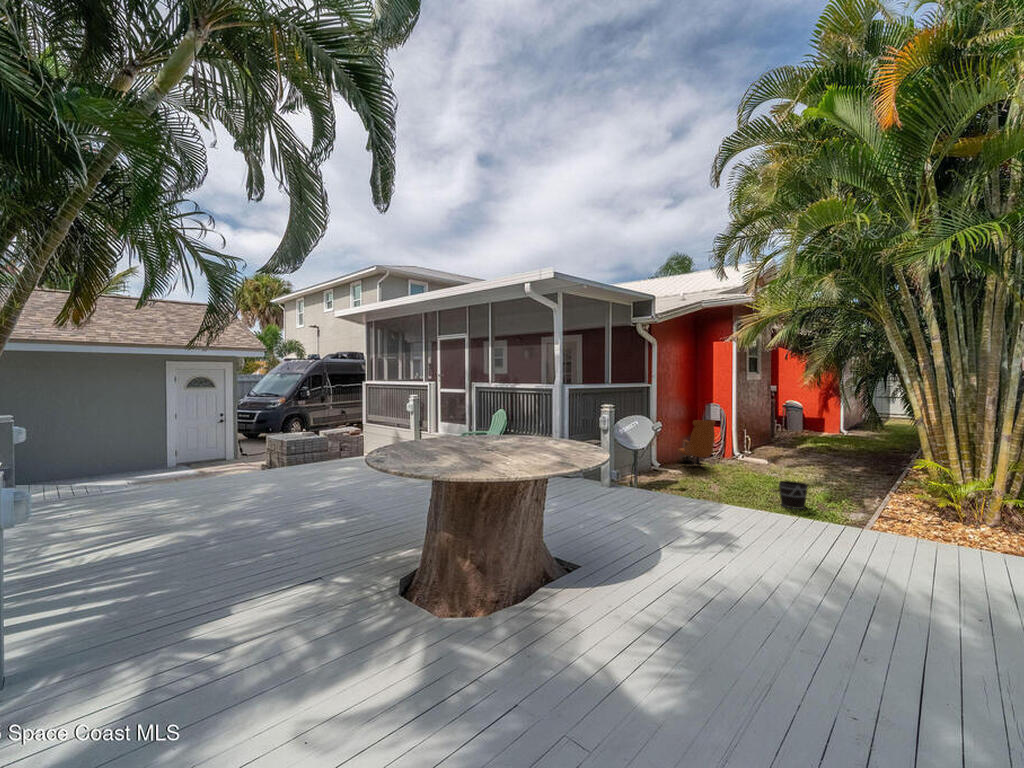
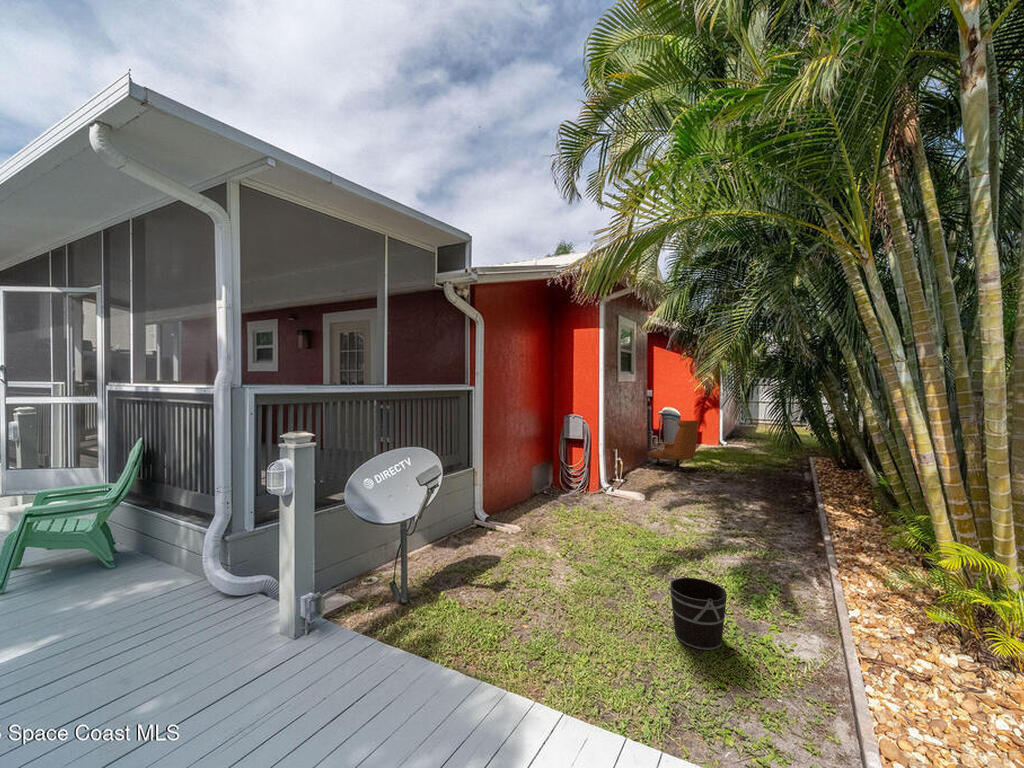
lounge chair: present [677,420,715,469] -> present [647,420,699,473]

